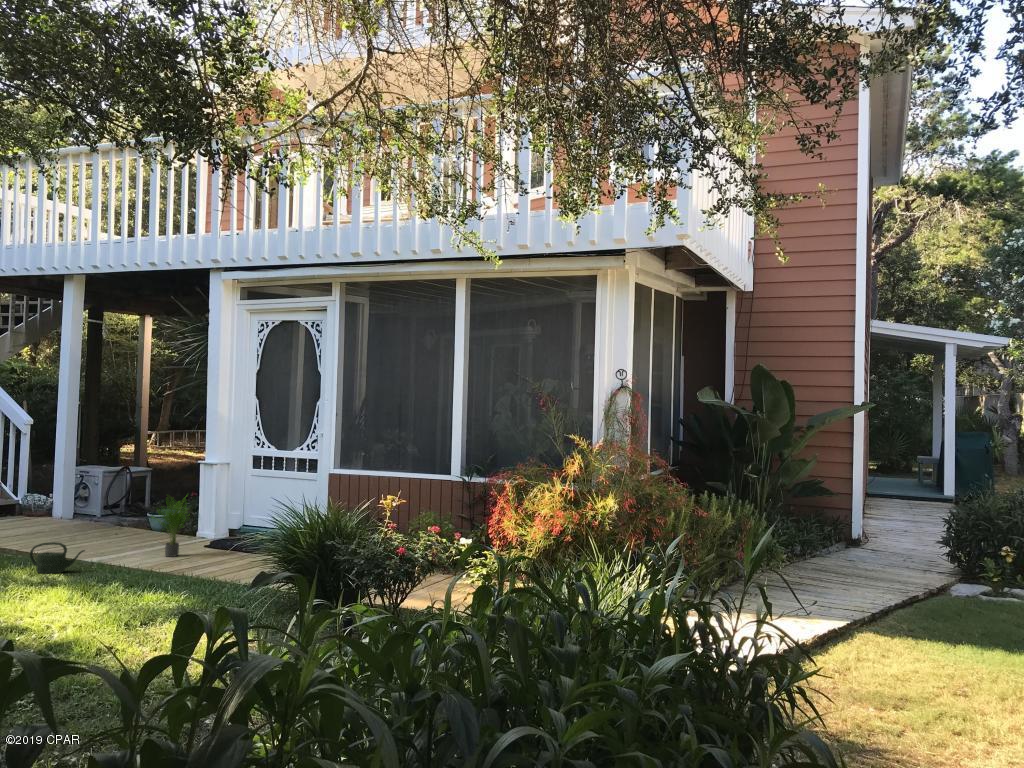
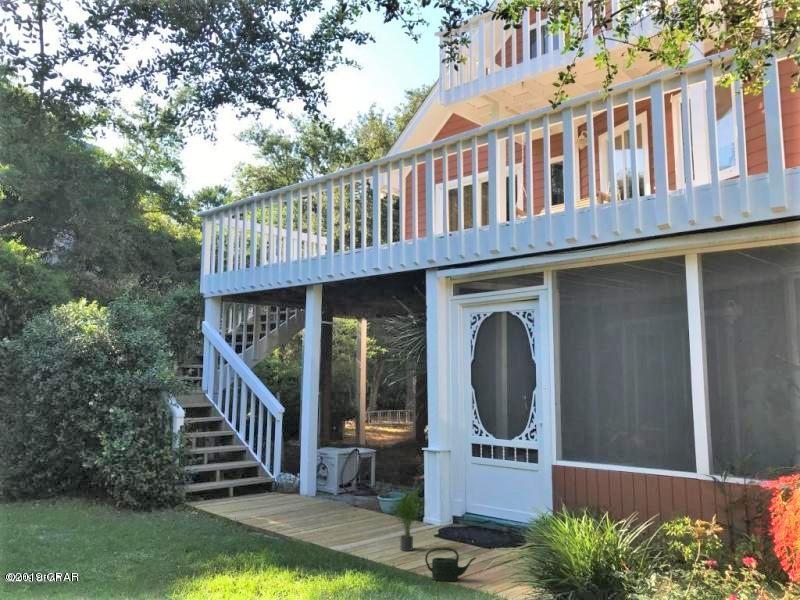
watering can: present [30,542,85,573] -> present [425,547,476,581]

